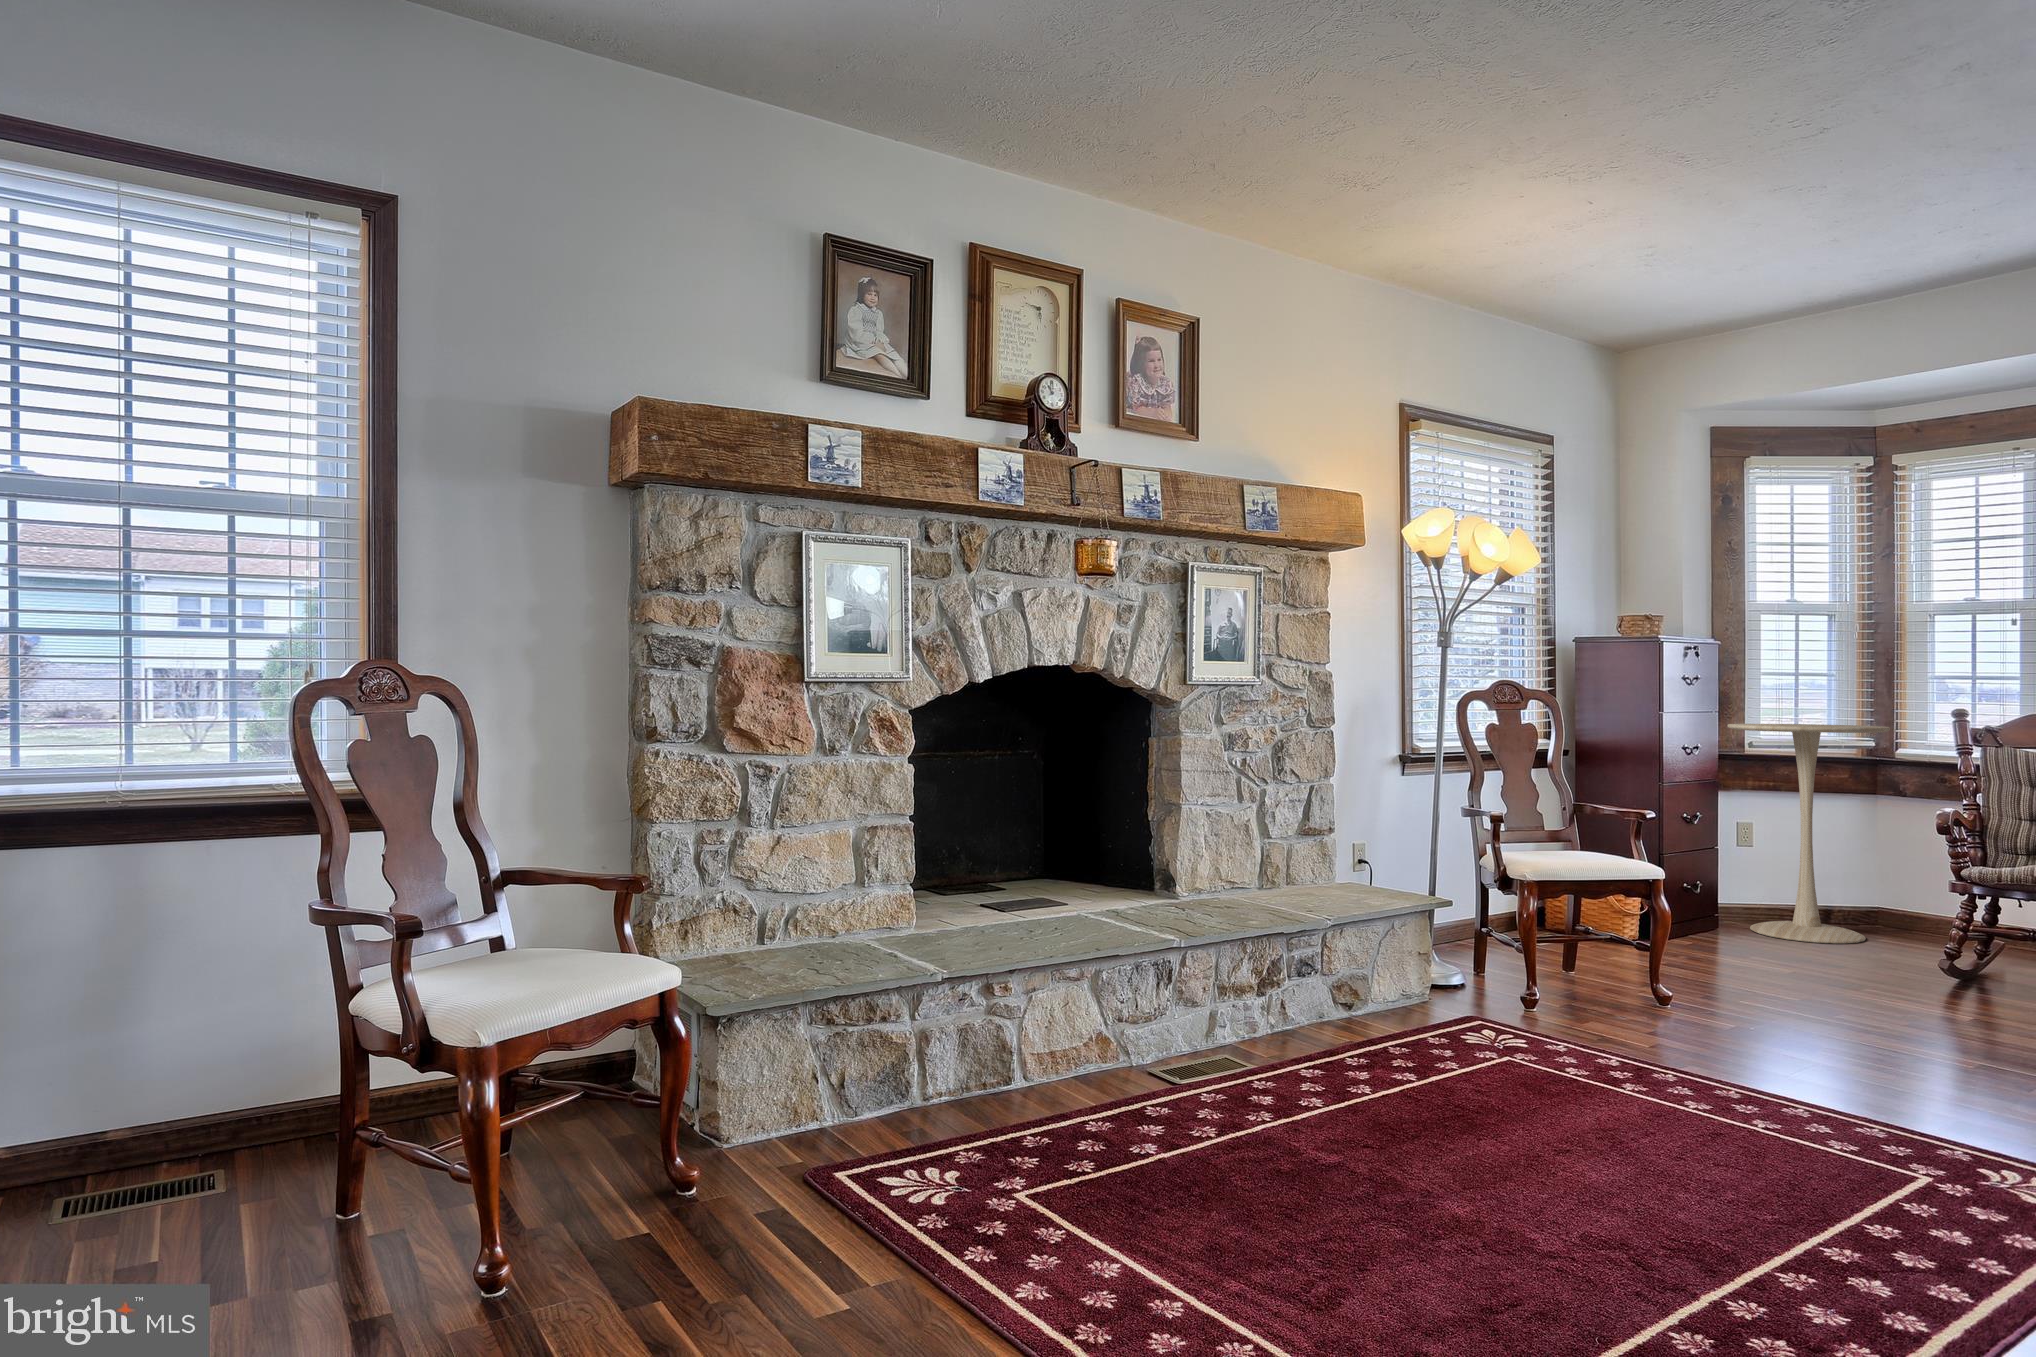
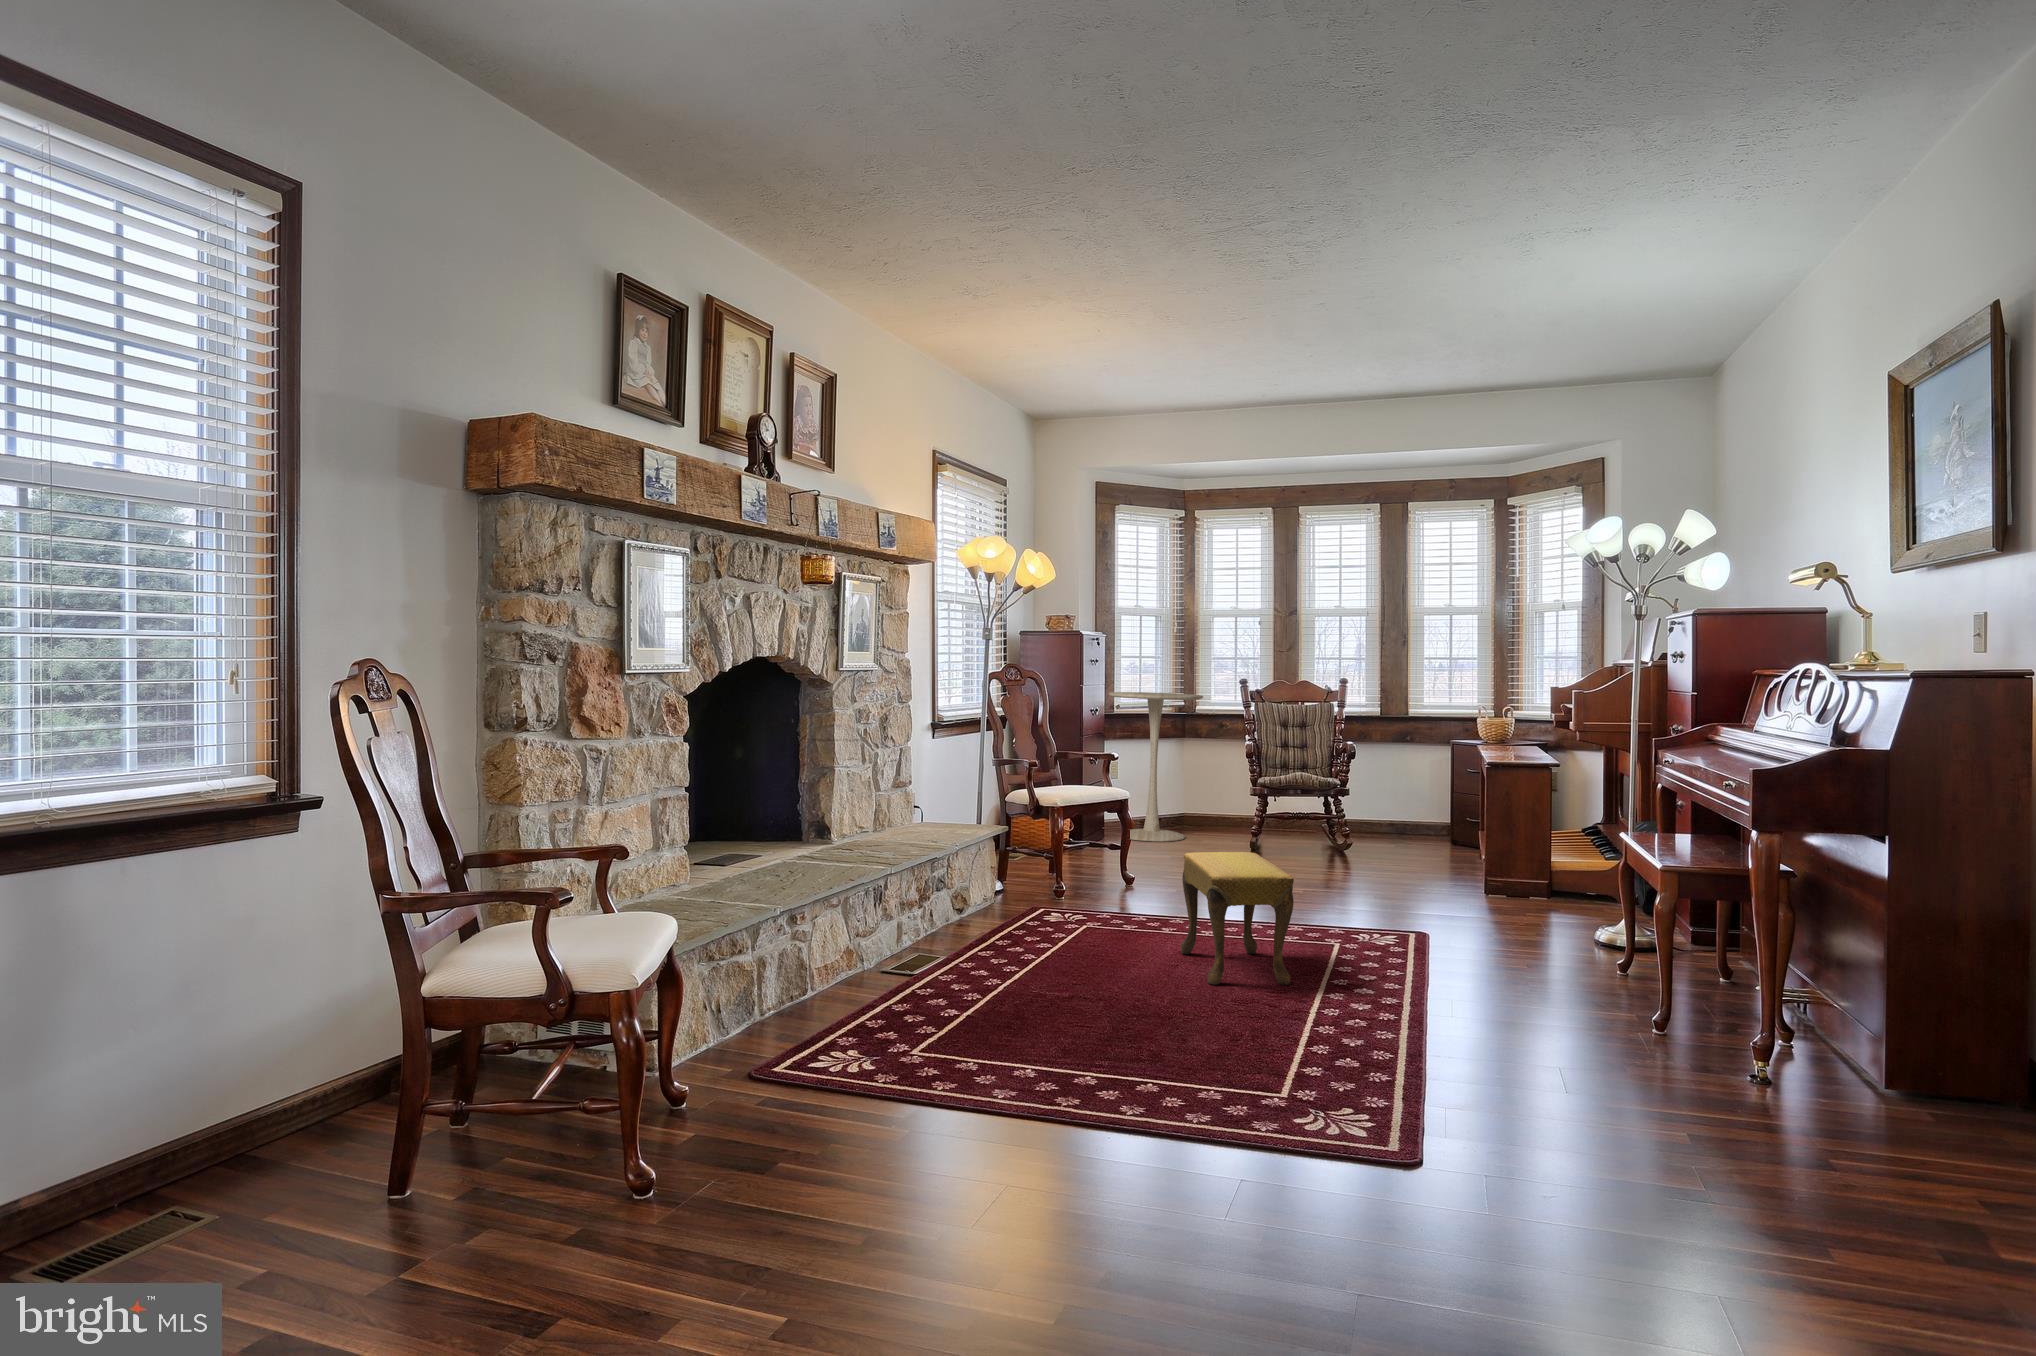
footstool: none [1599,958,1768,1211] -> present [1181,852,1294,985]

